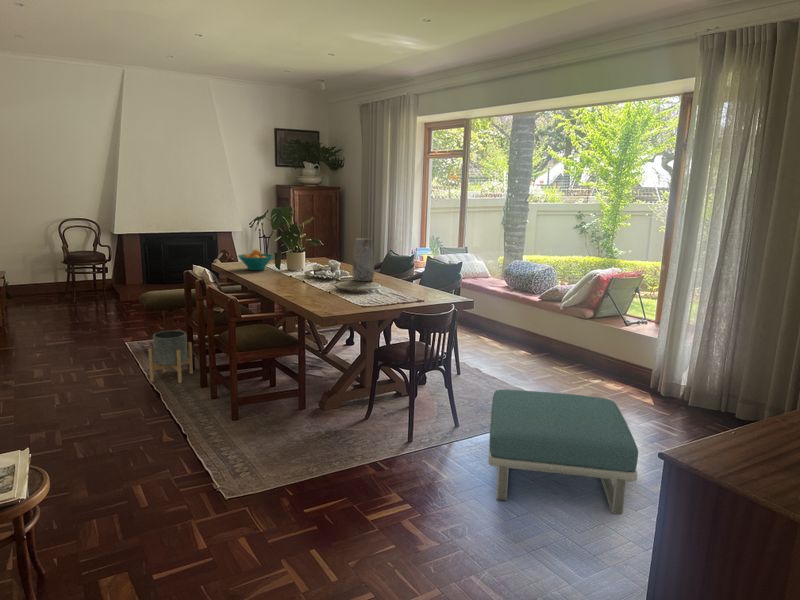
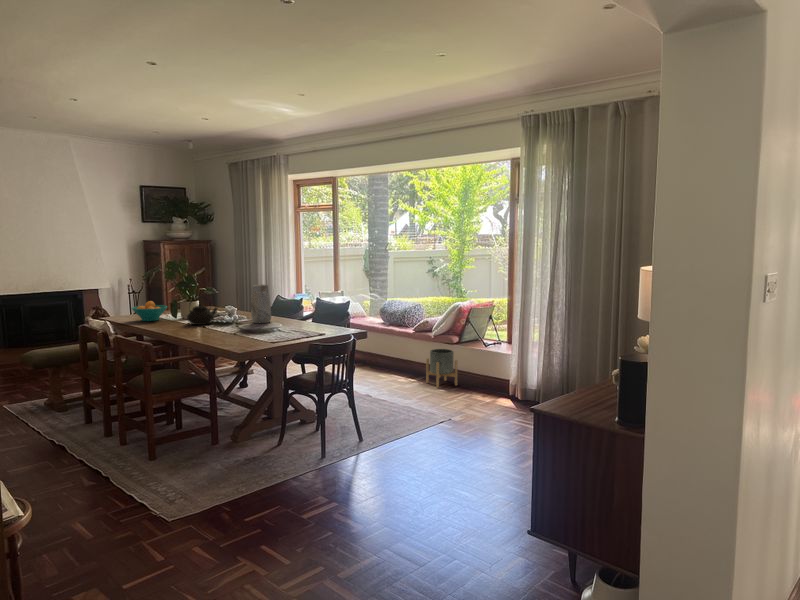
teapot: none [287,248,320,279] -> present [187,297,217,325]
planter: present [148,331,193,383] -> present [426,349,457,388]
footstool: present [489,390,638,514] -> none [393,399,513,487]

